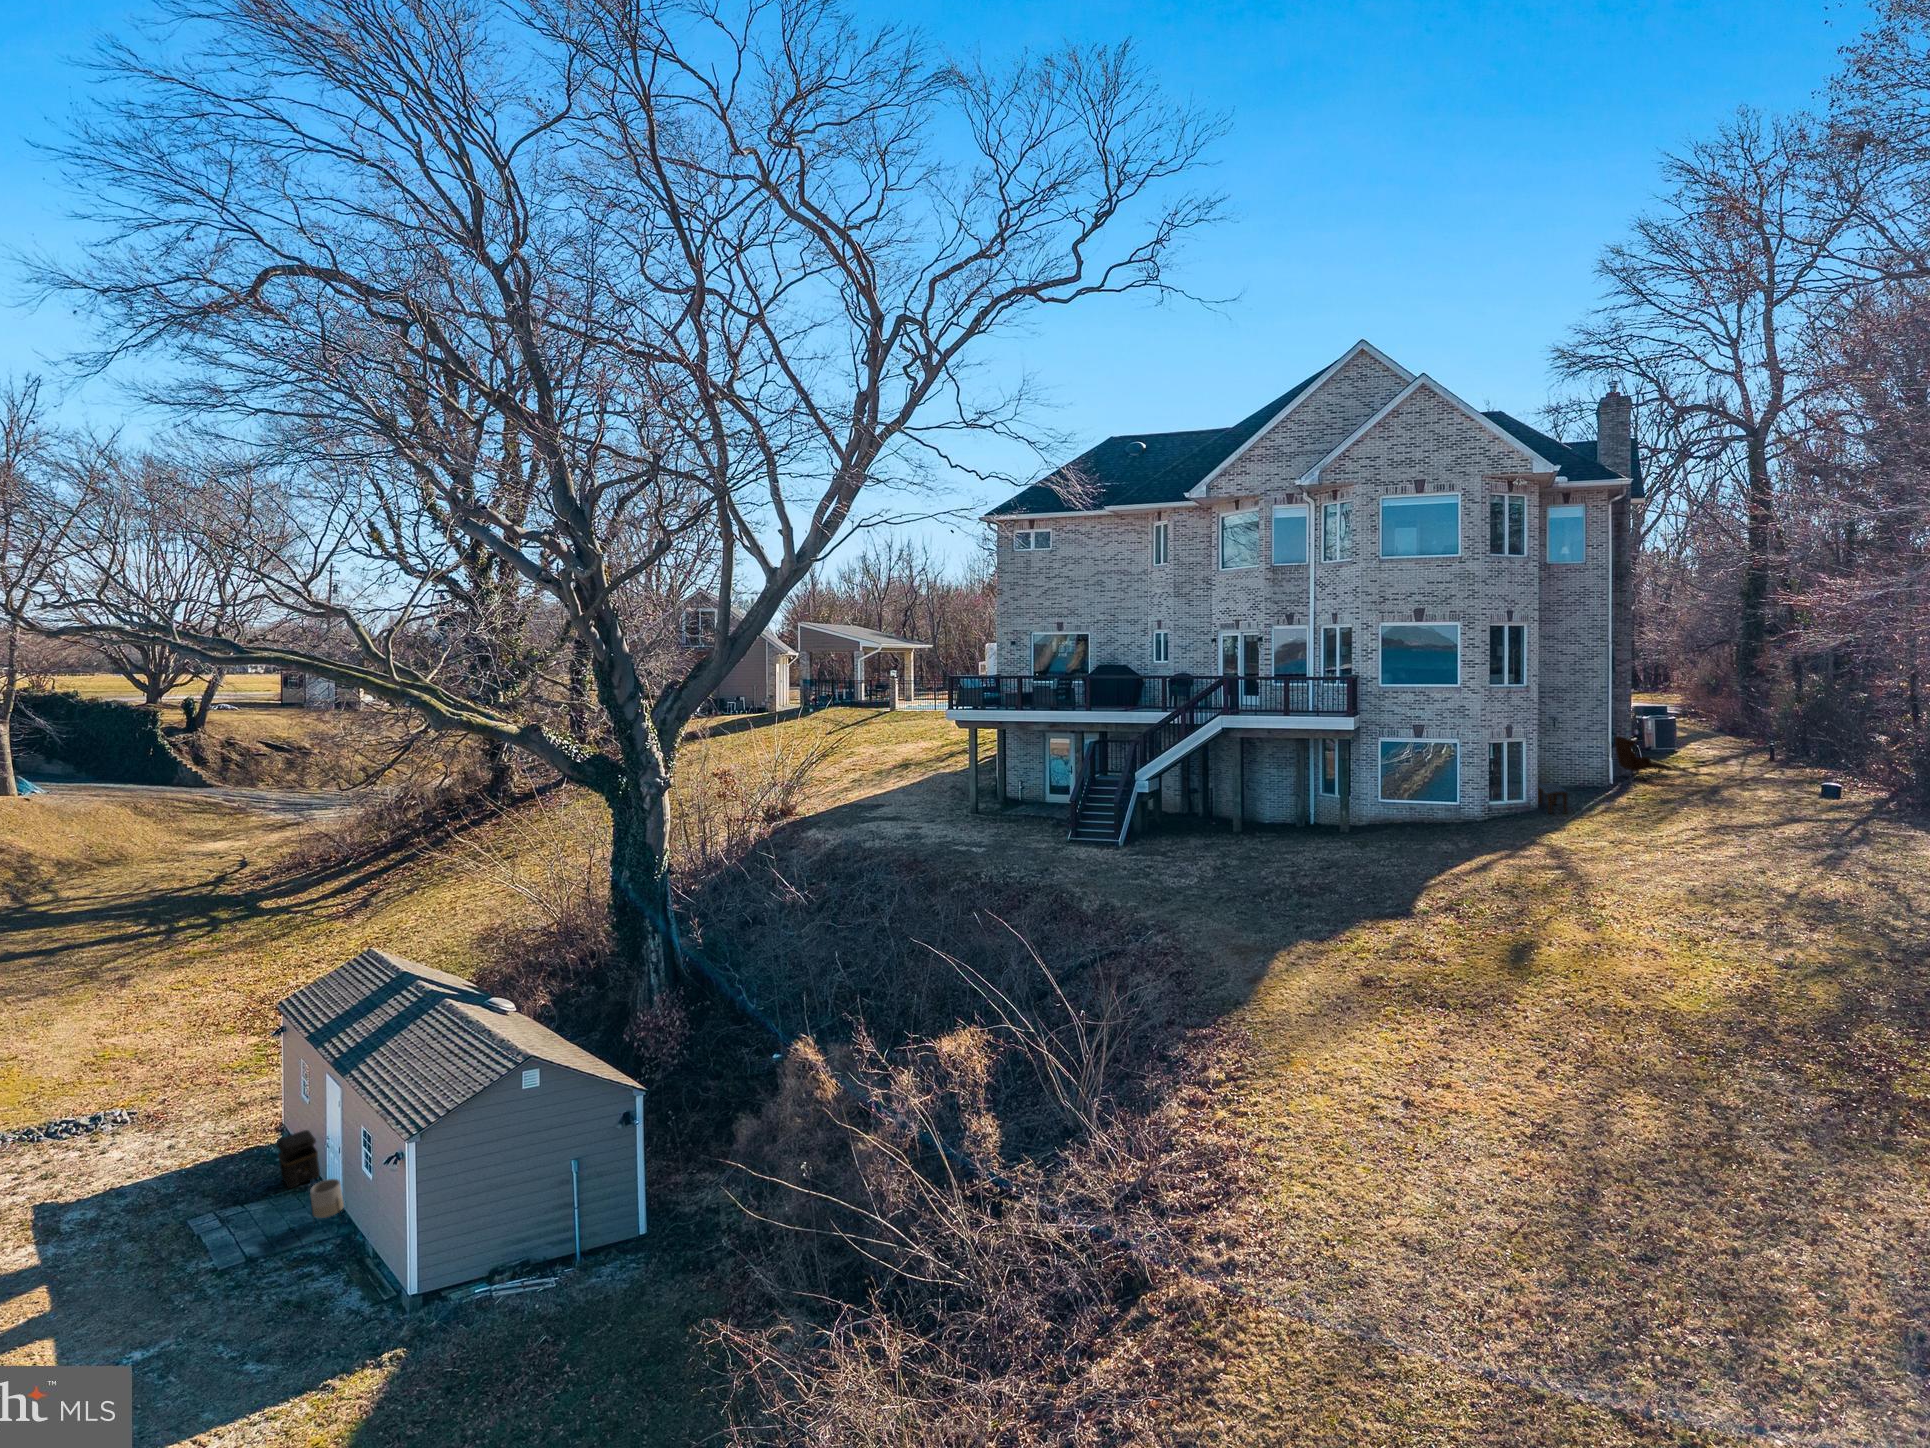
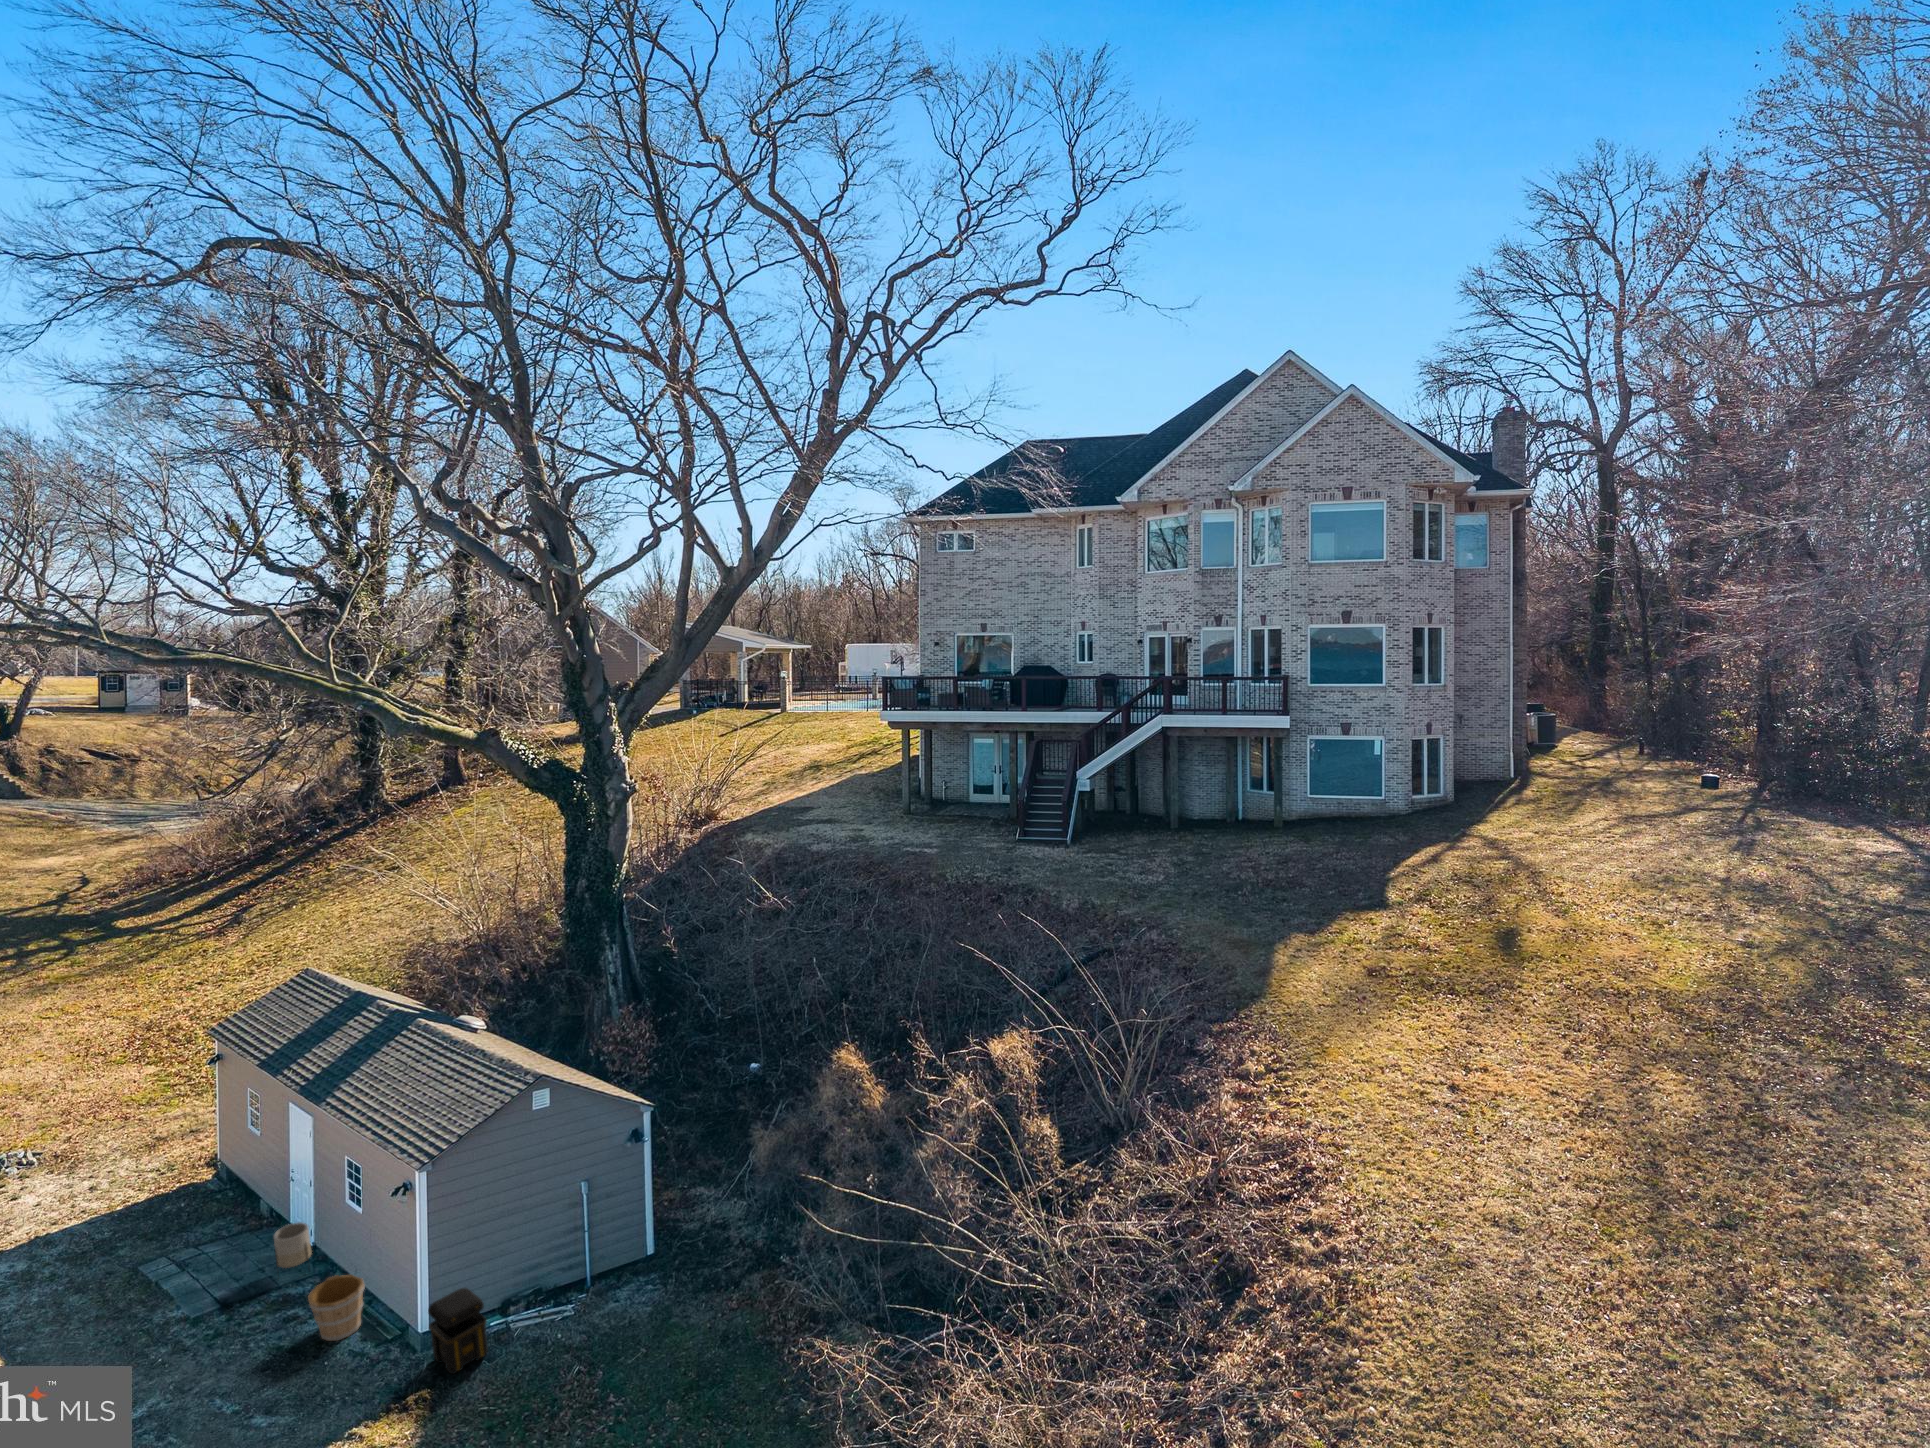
lounge chair: present [1615,736,1672,780] -> none [1536,737,1589,781]
bench: present [1538,783,1568,814] -> none [1475,782,1506,811]
toolbox: present [277,1130,320,1188] -> present [428,1288,488,1374]
wooden bucket: none [323,1227,373,1286] -> present [308,1275,365,1341]

